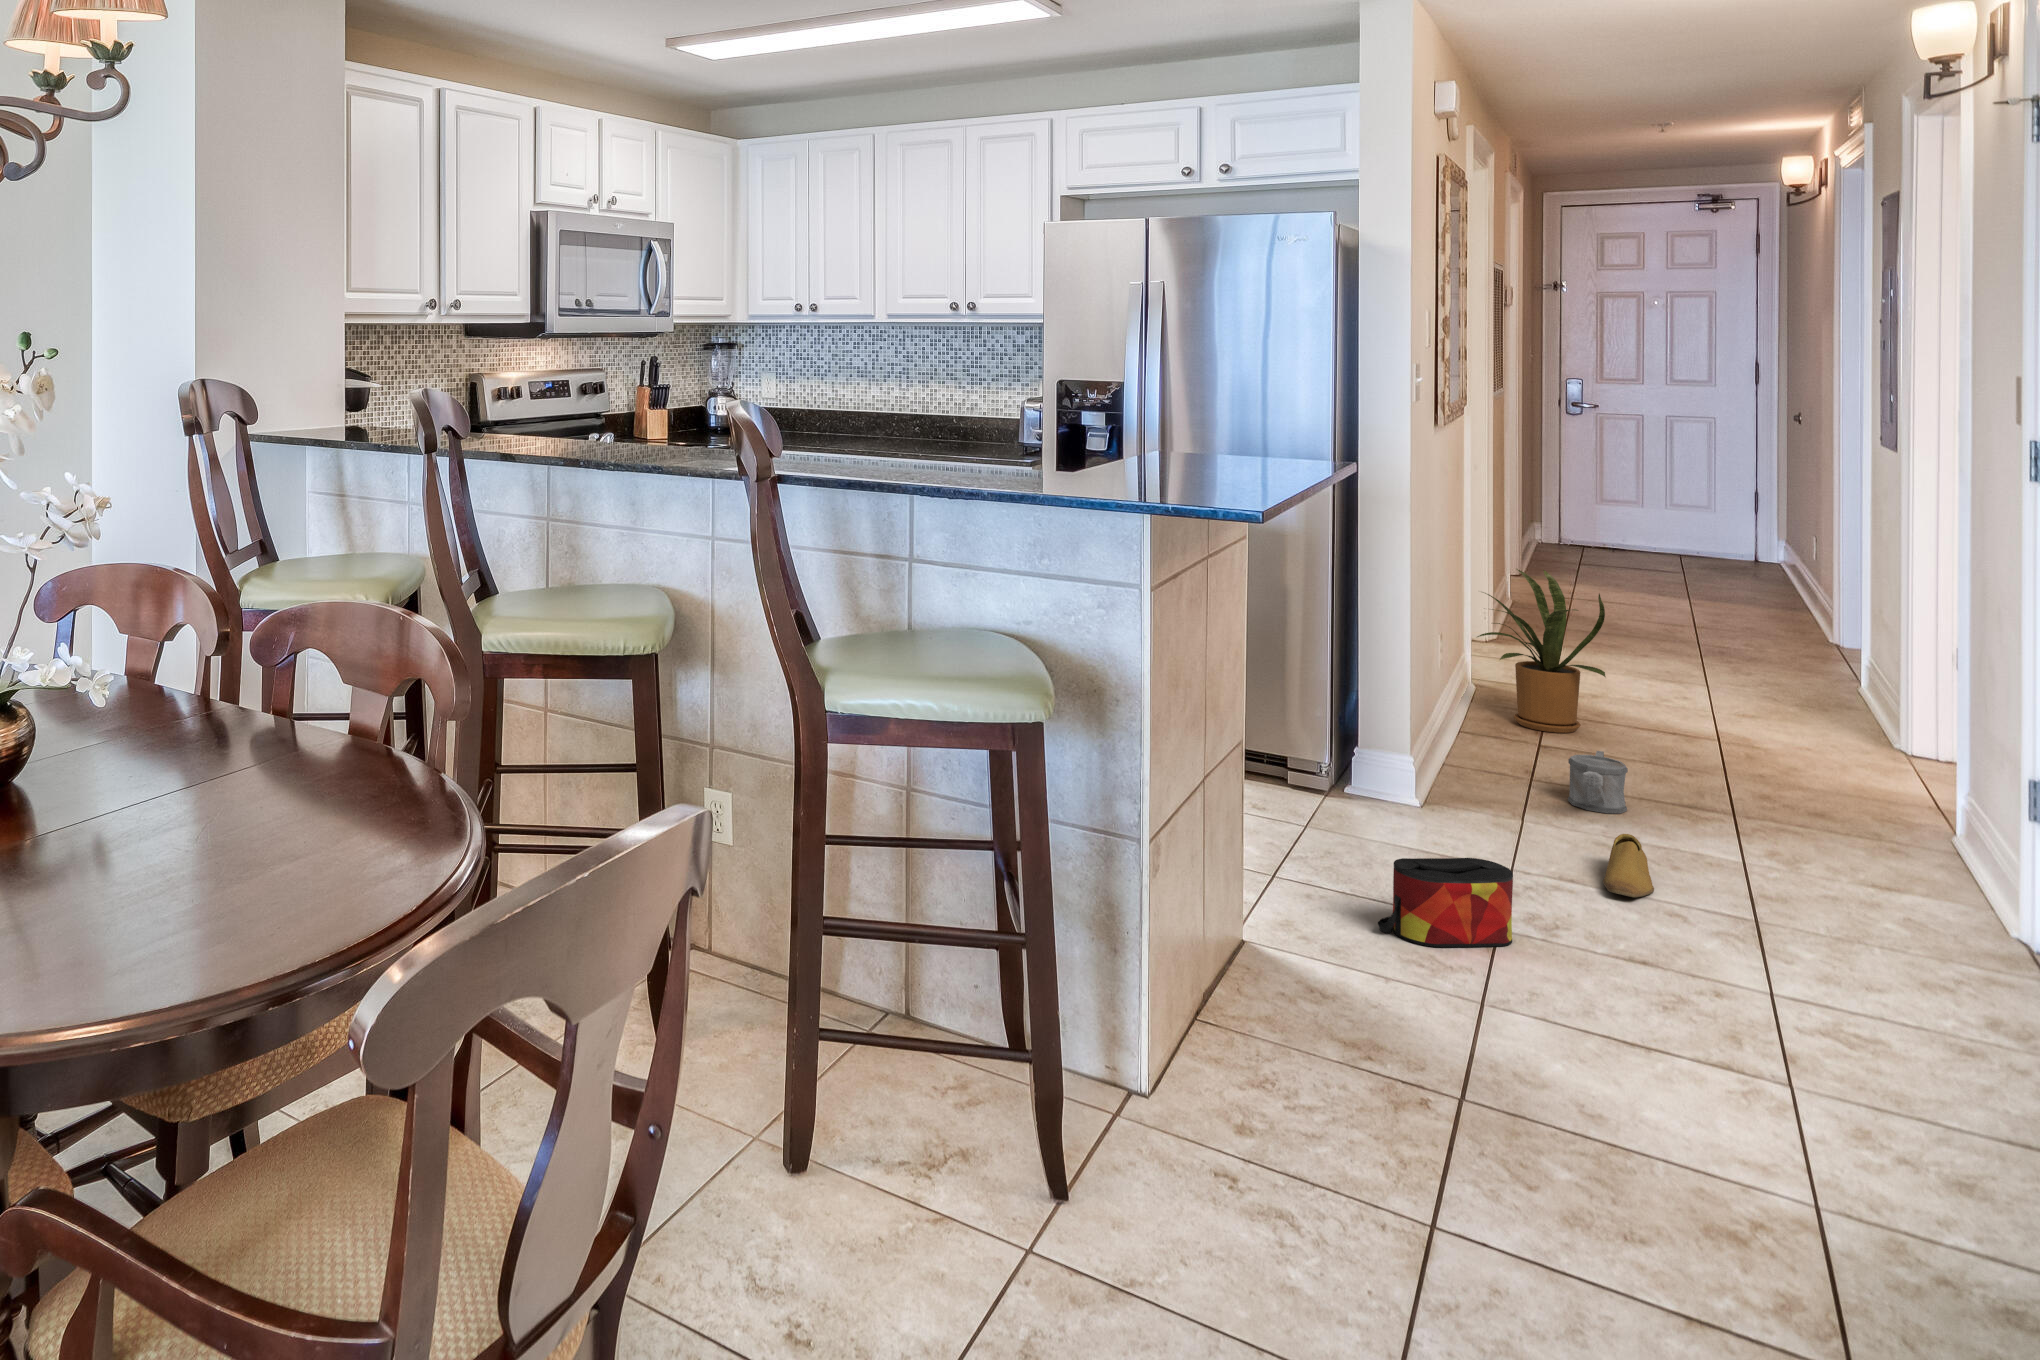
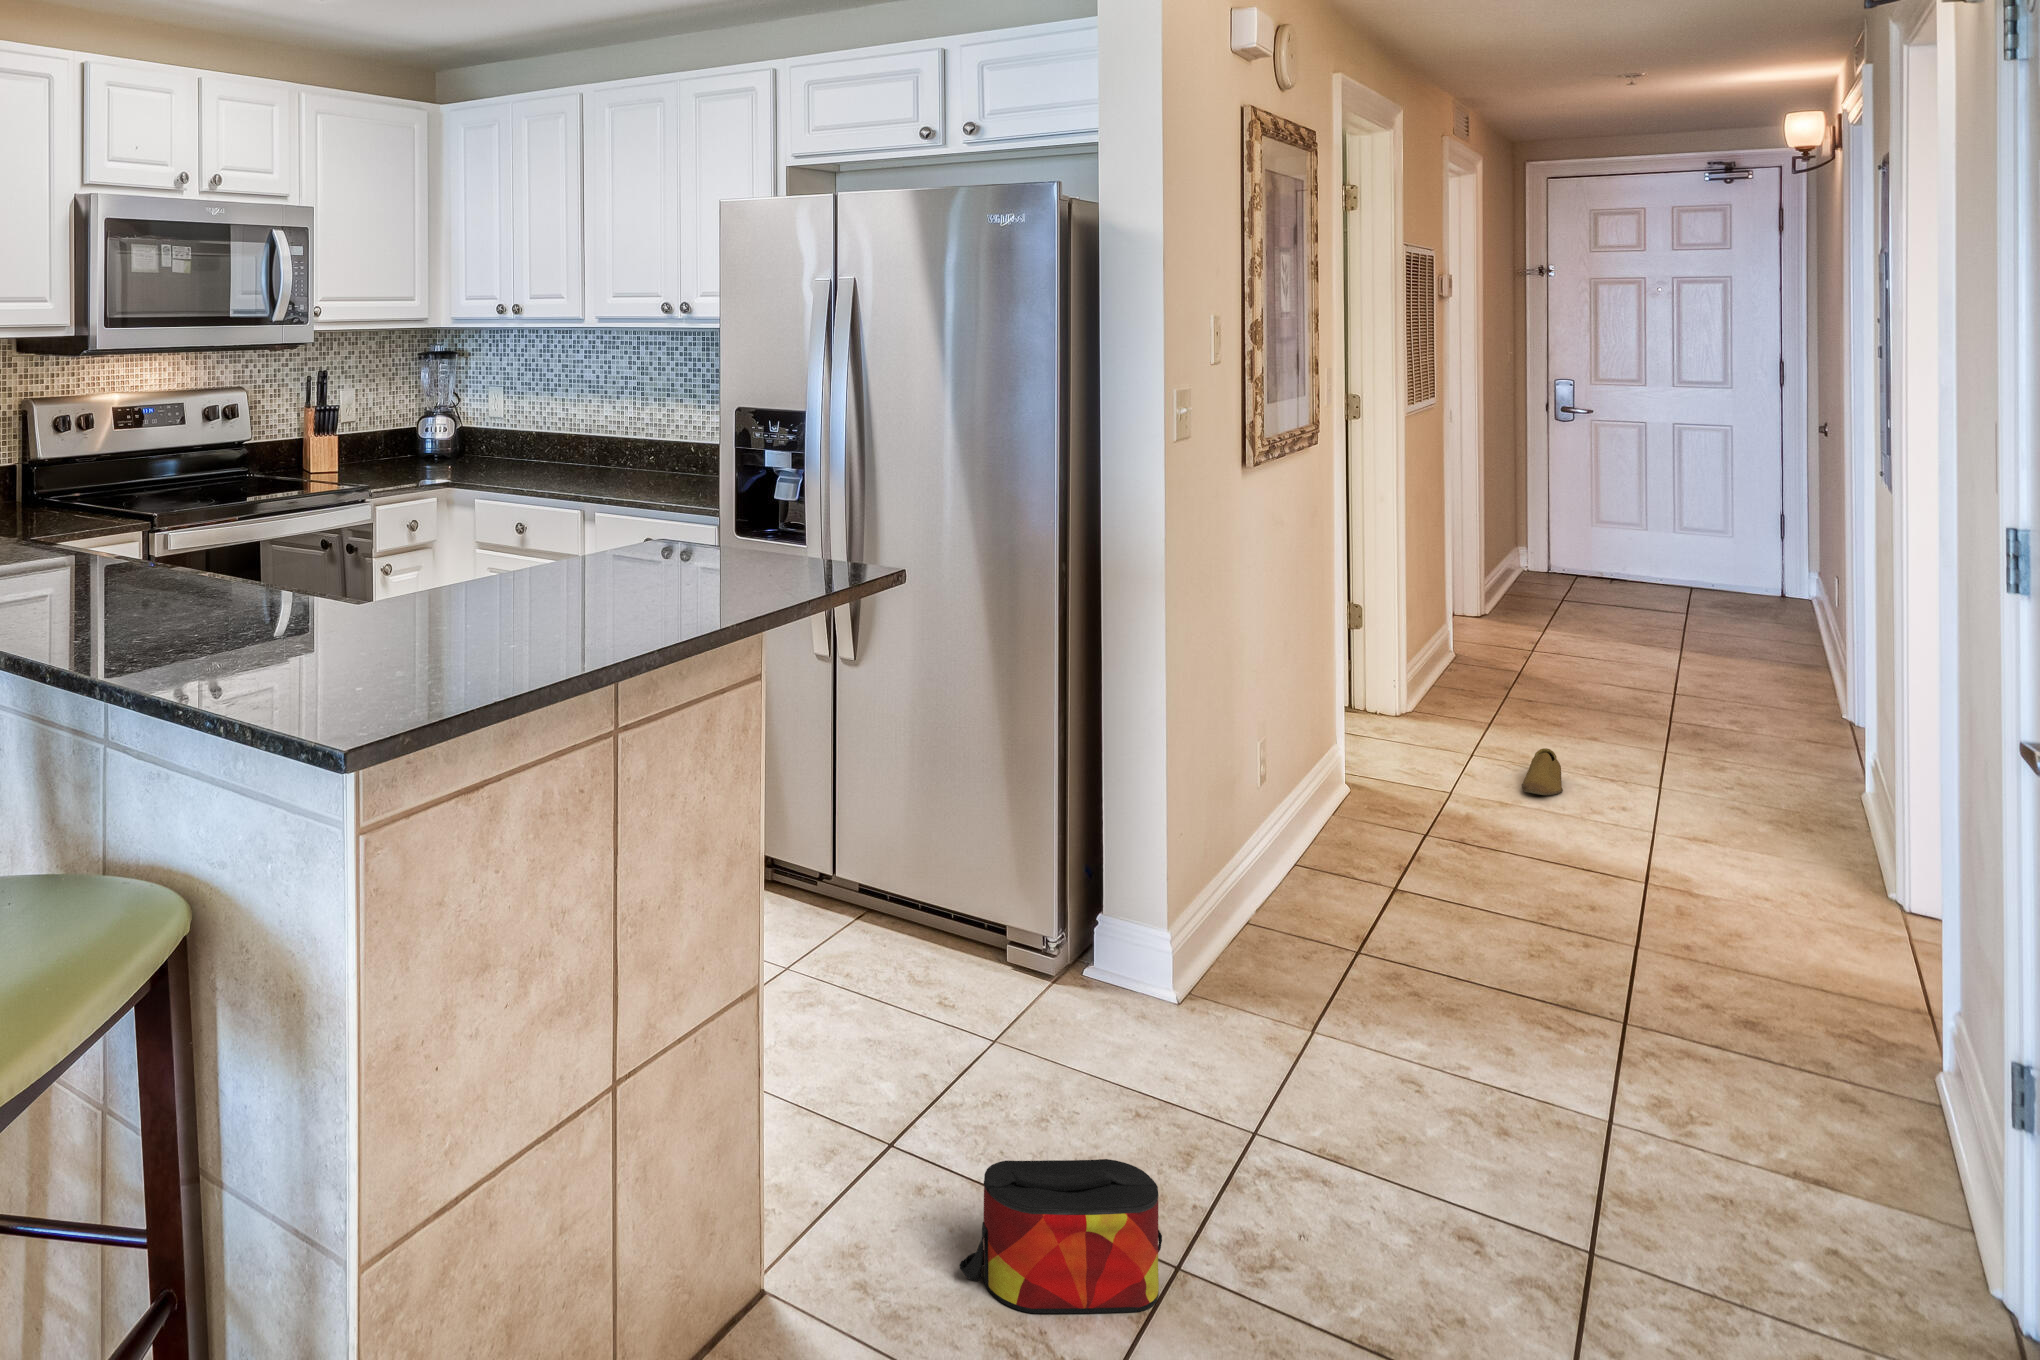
house plant: present [1477,569,1606,733] -> none [1313,649,1476,877]
watering can: present [1568,751,1628,814] -> none [1374,929,1450,1027]
shoe: present [1603,834,1654,897] -> present [1522,748,1563,795]

